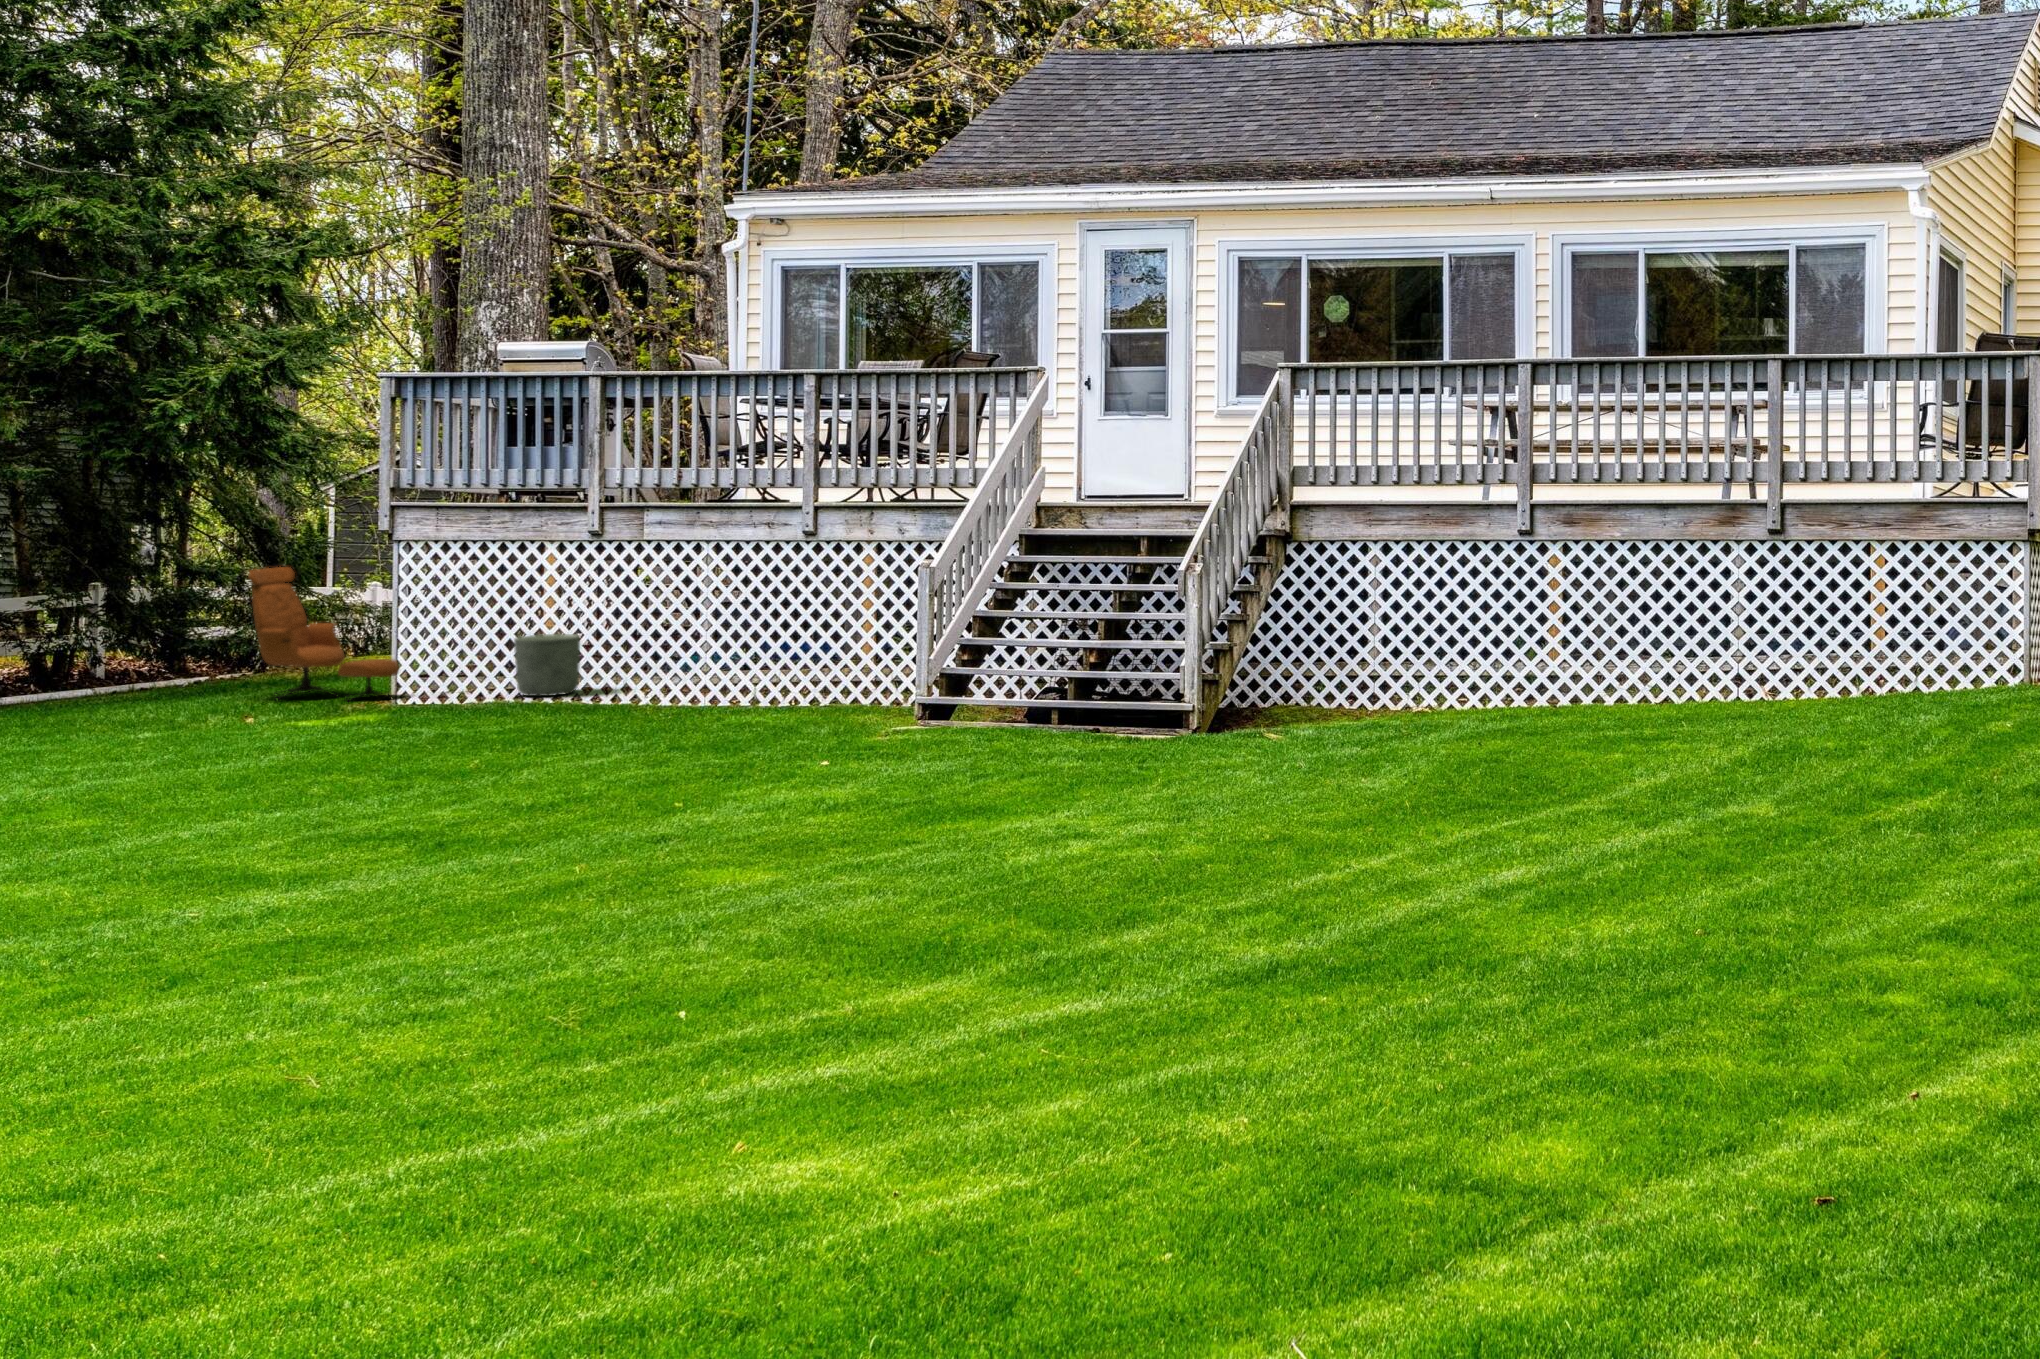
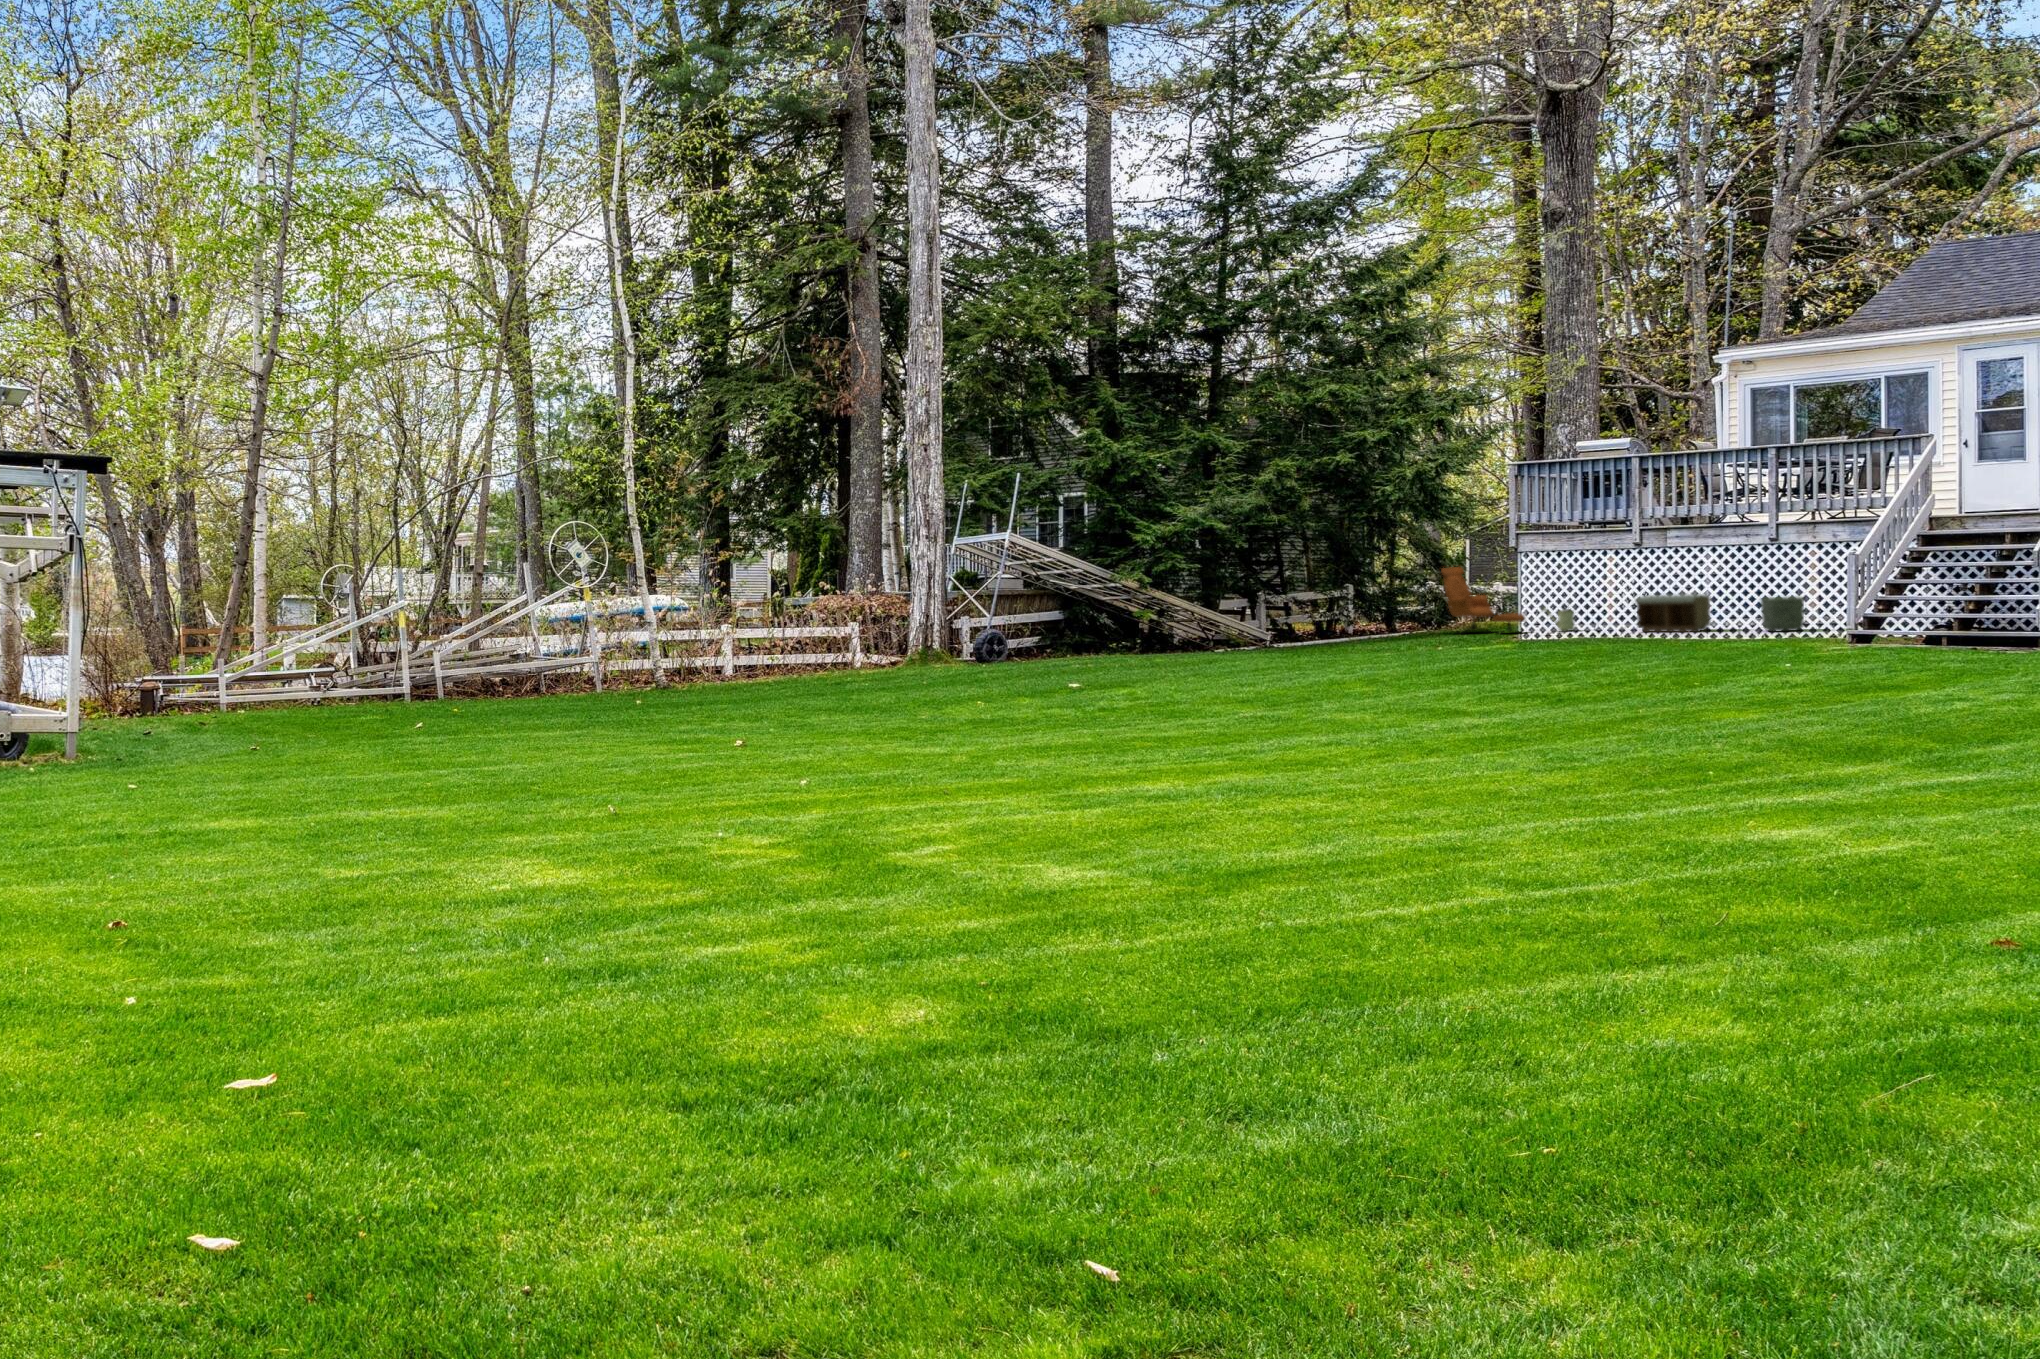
bench: none [587,626,710,697] -> present [1635,594,1711,632]
planter: present [514,634,581,696] -> present [1761,596,1804,632]
watering can: none [427,638,491,694] -> present [1542,607,1575,632]

